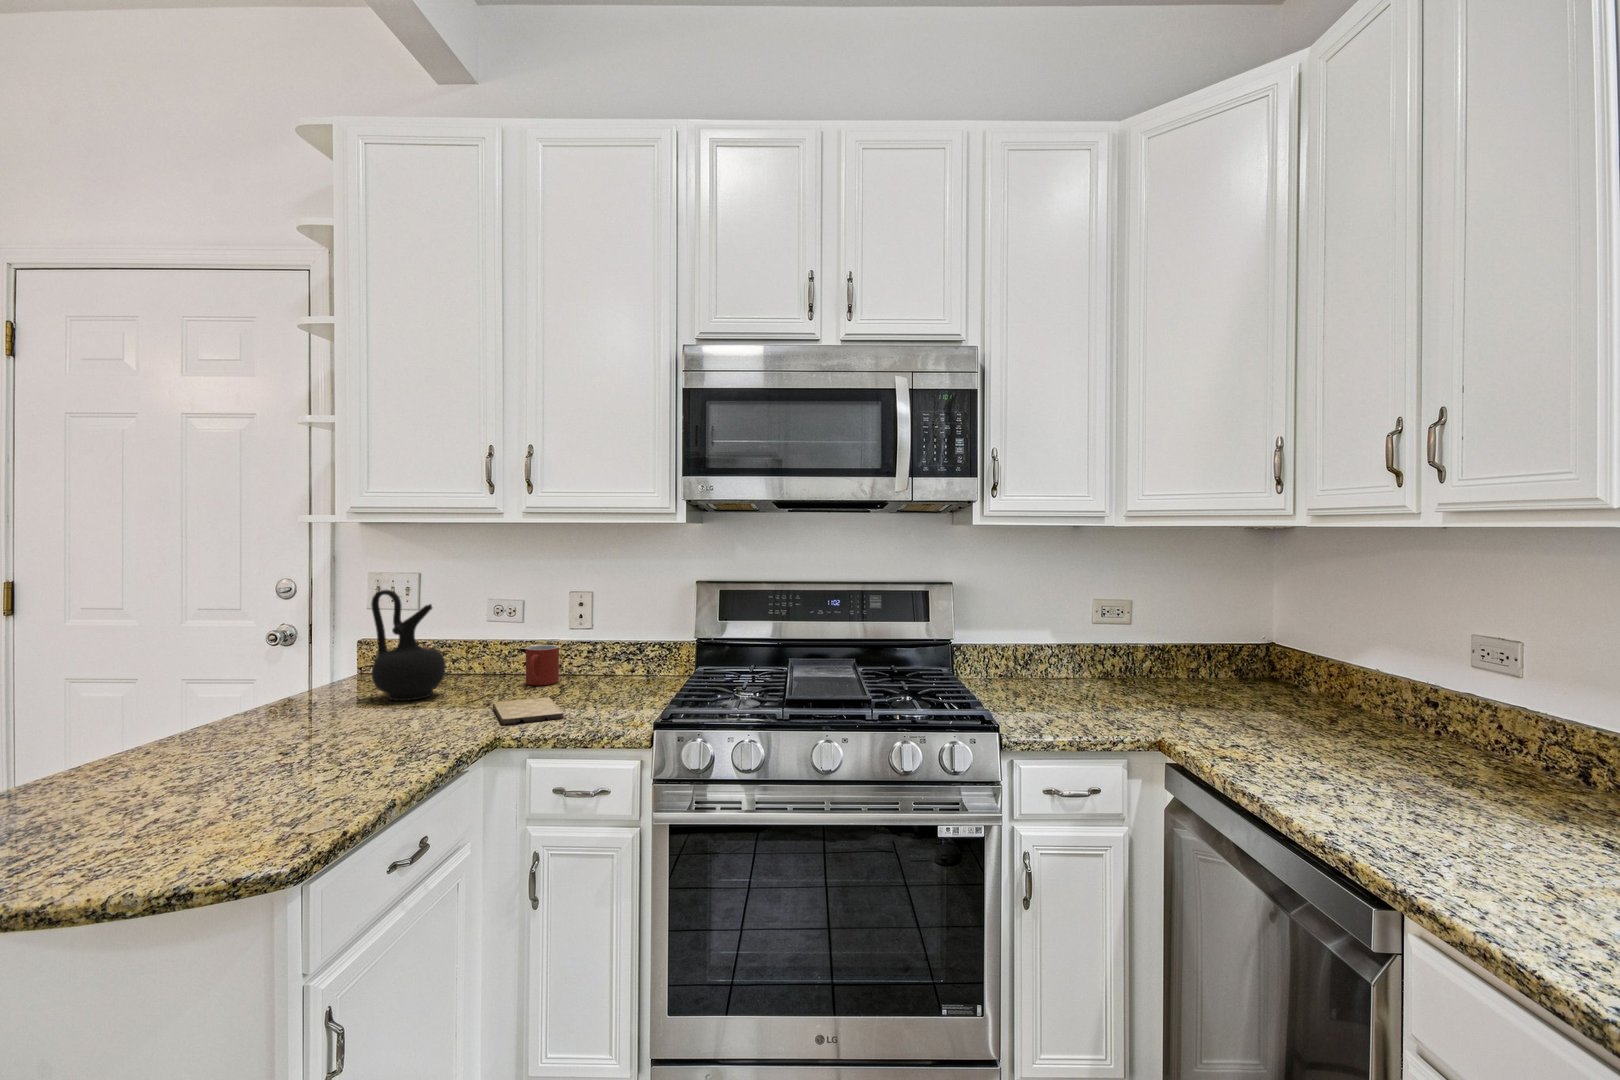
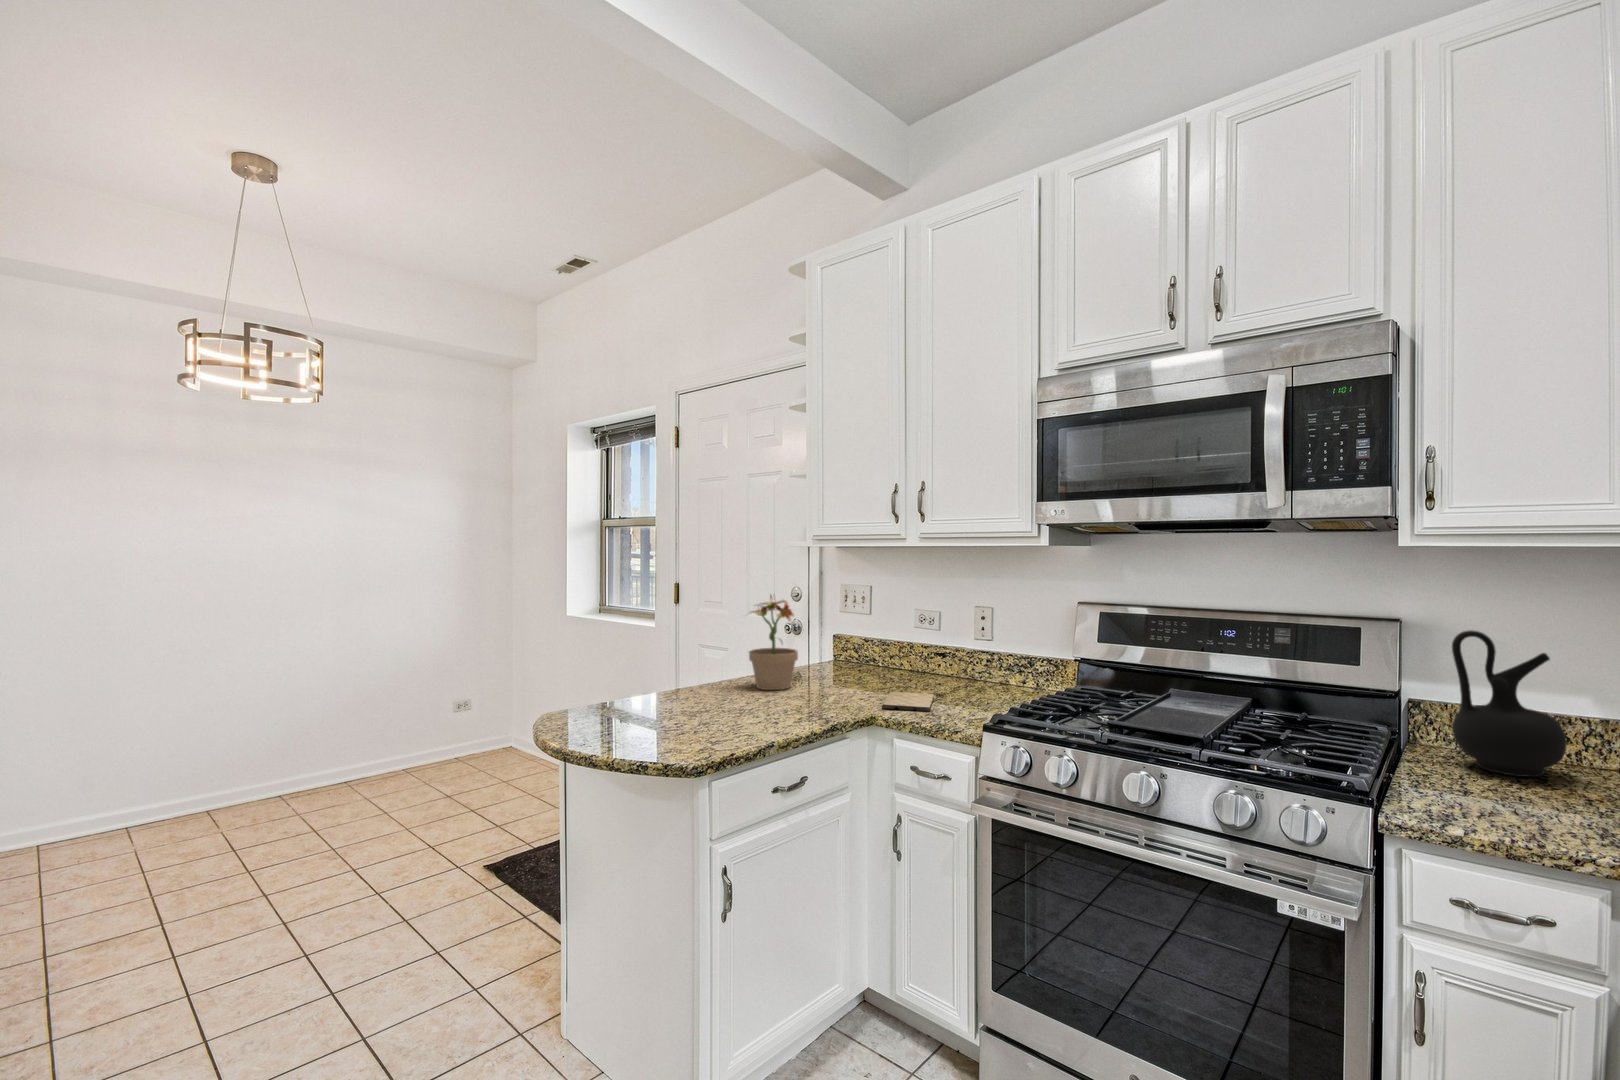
potted plant: none [255,588,345,728] -> present [749,595,798,690]
ceramic jug: present [371,590,445,701] -> present [1452,630,1567,777]
mug: present [526,645,559,685] -> none [932,651,961,685]

